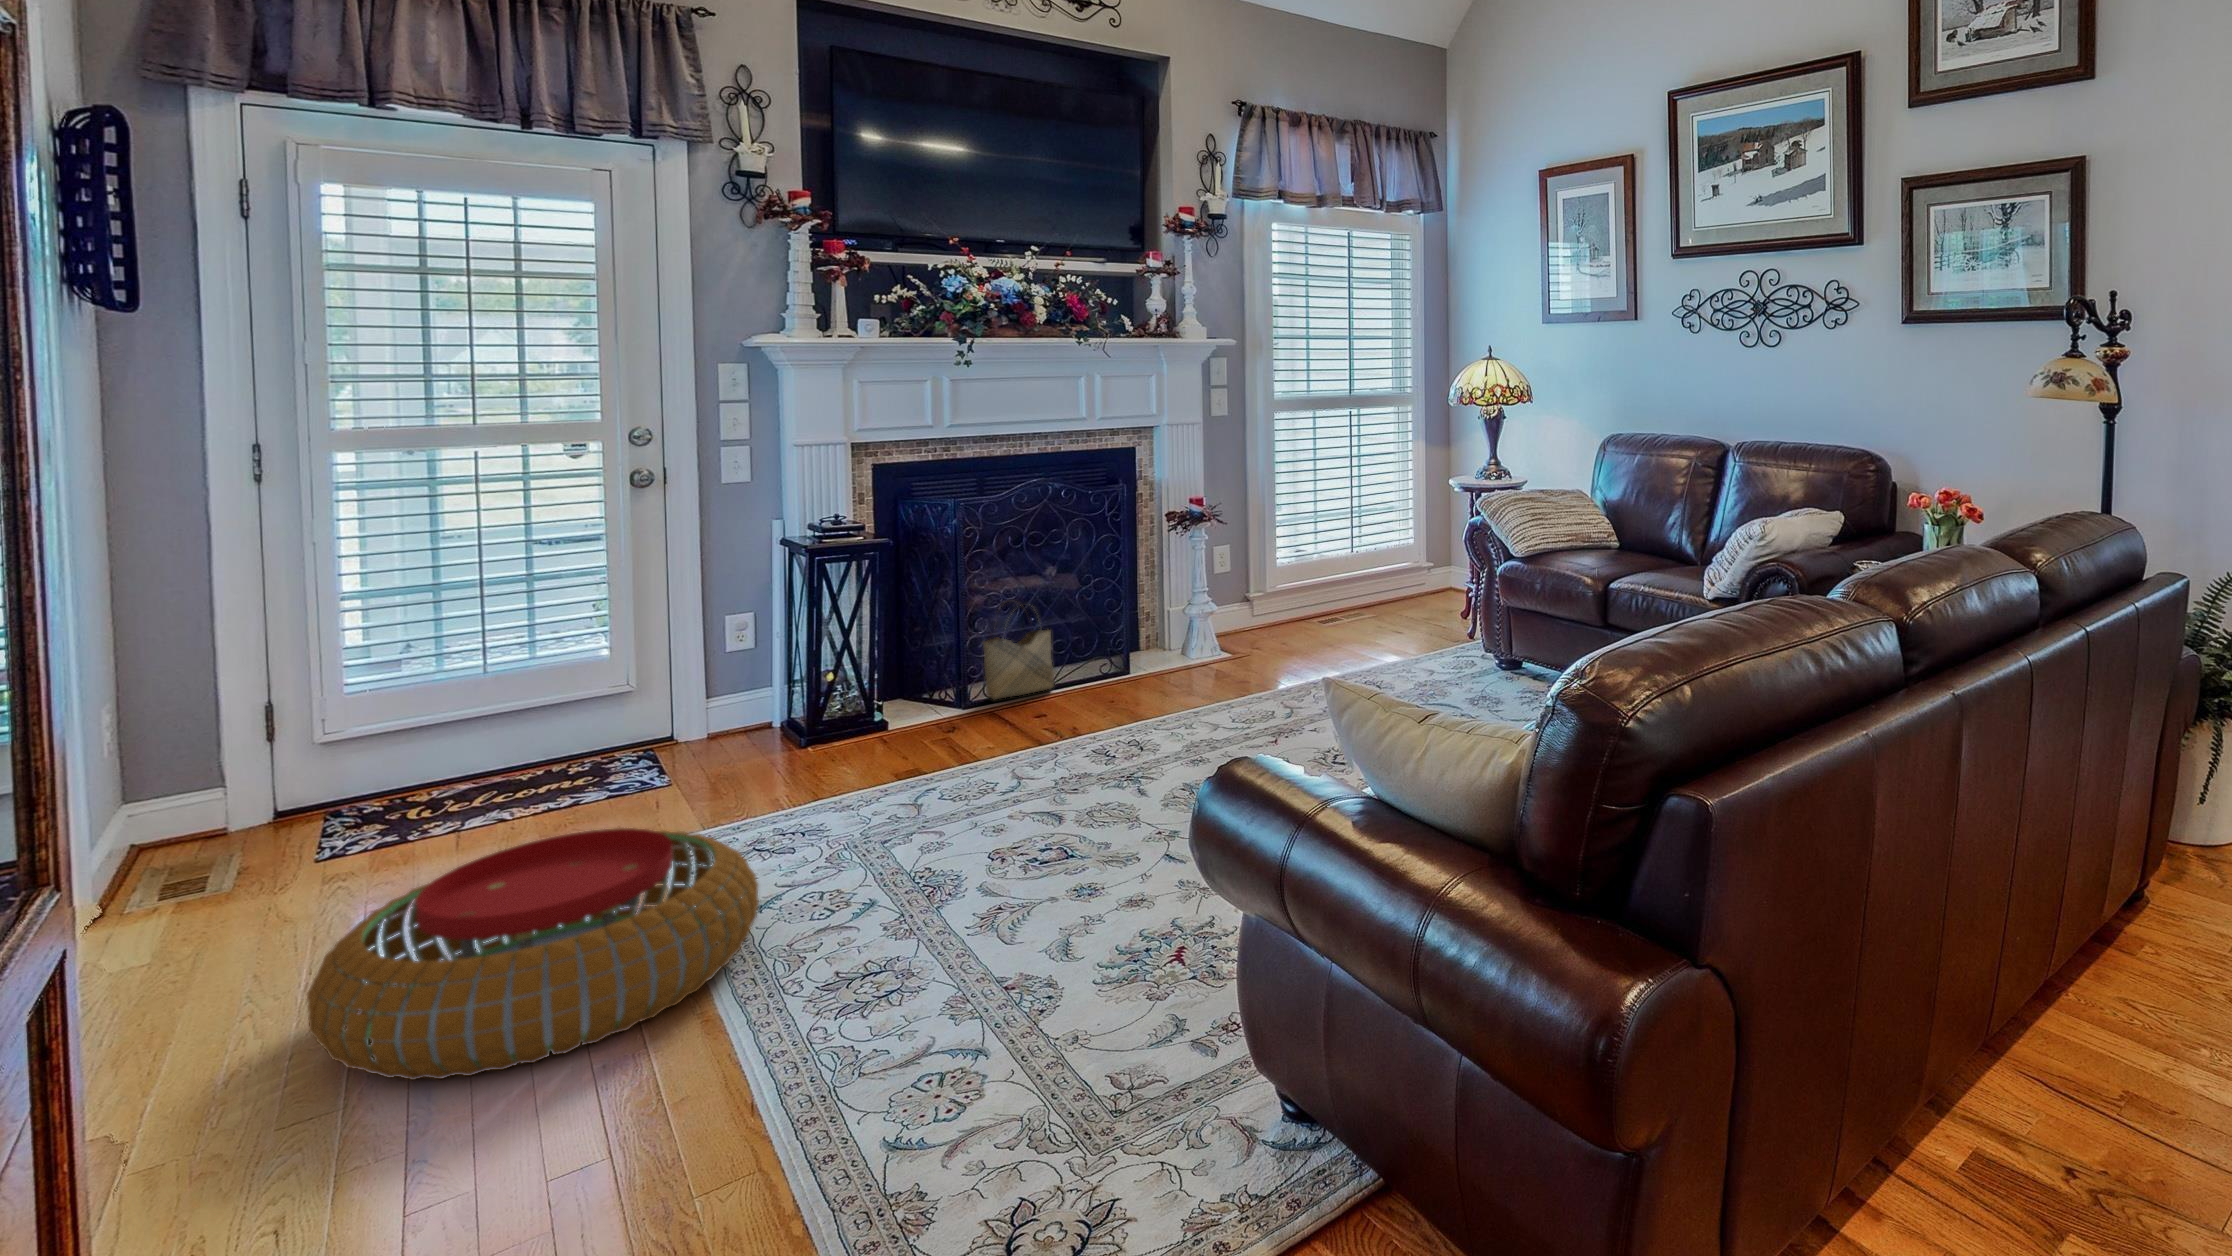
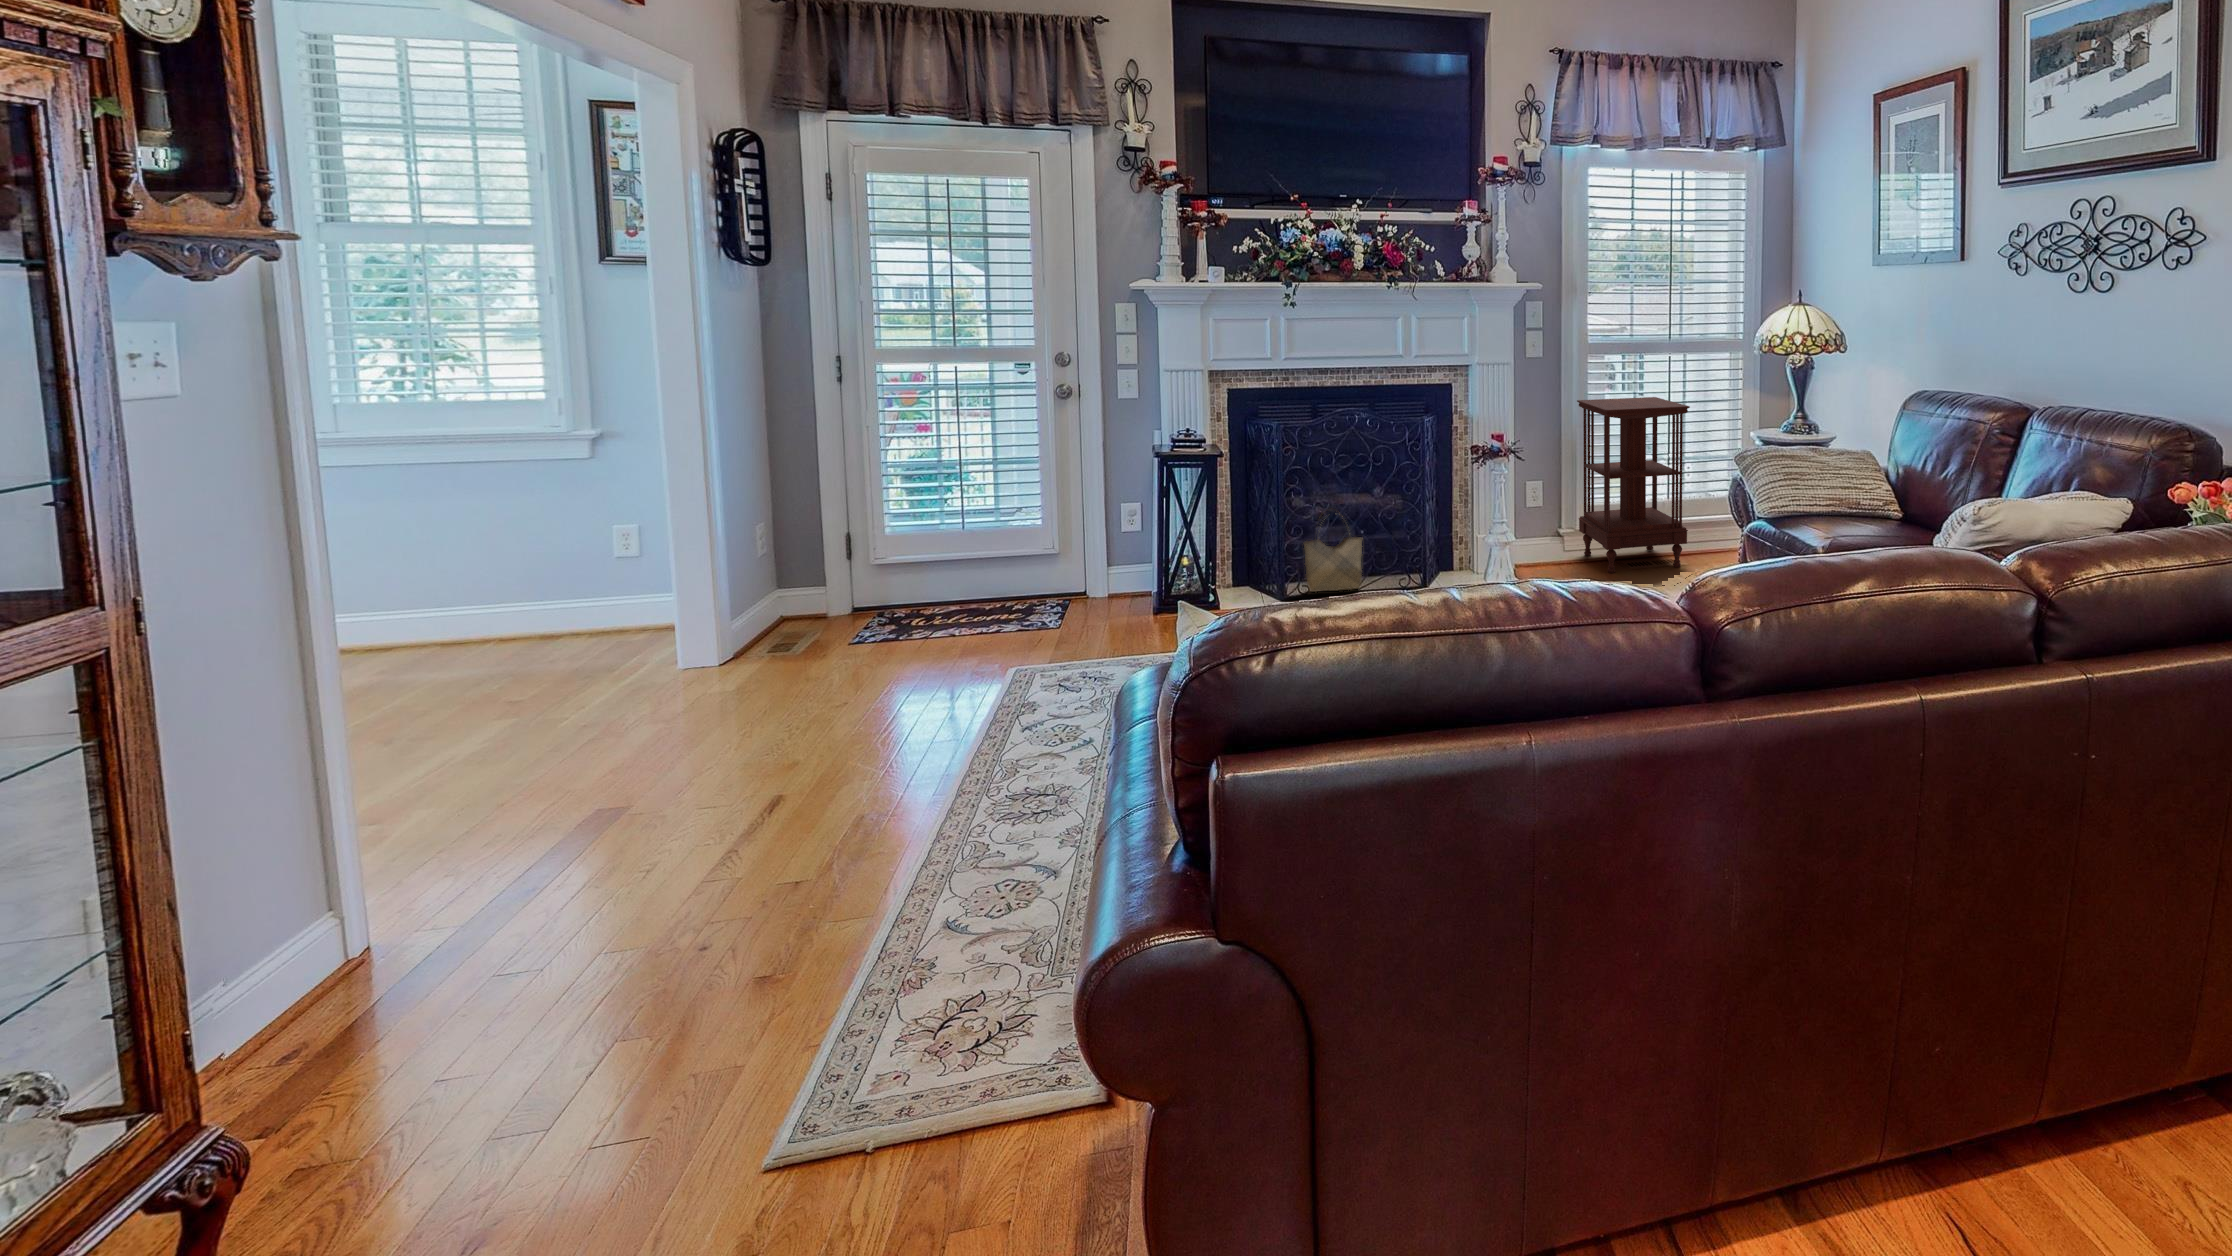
side table: none [1261,456,1387,639] -> present [1577,397,1690,573]
pouf: present [307,828,759,1080] -> none [700,656,1000,820]

